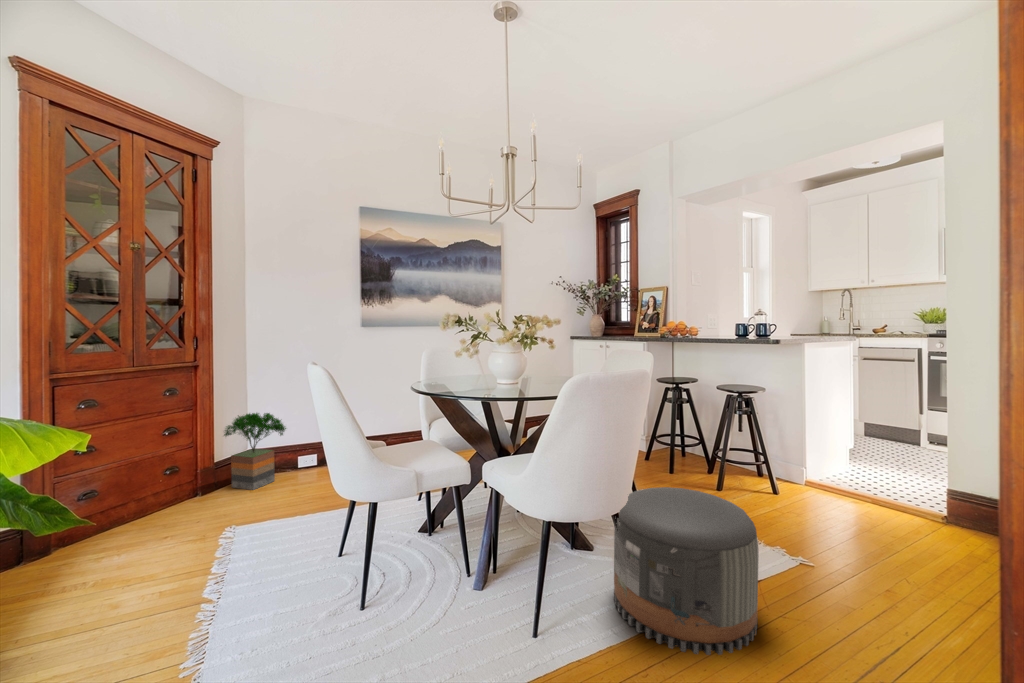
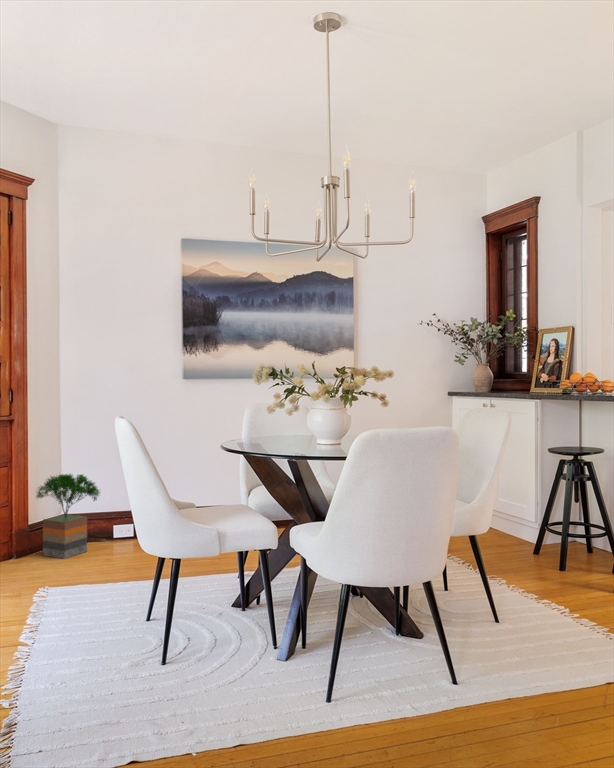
pouf: present [614,487,759,655] -> none [423,563,582,738]

